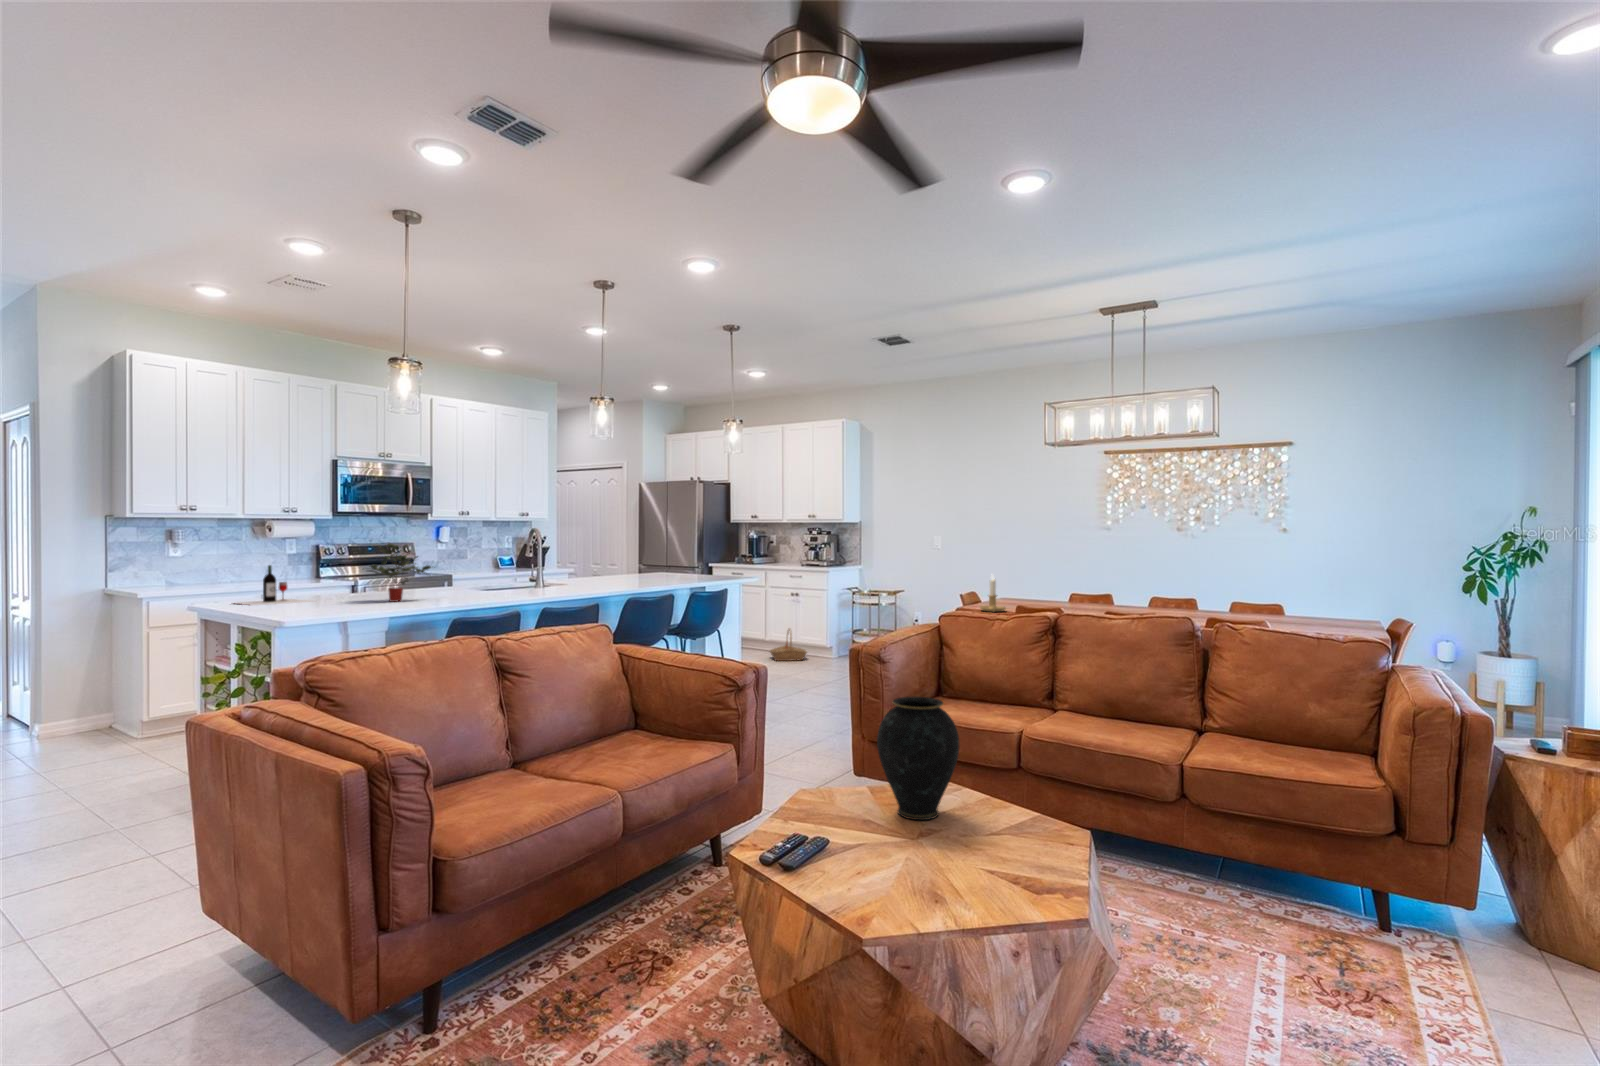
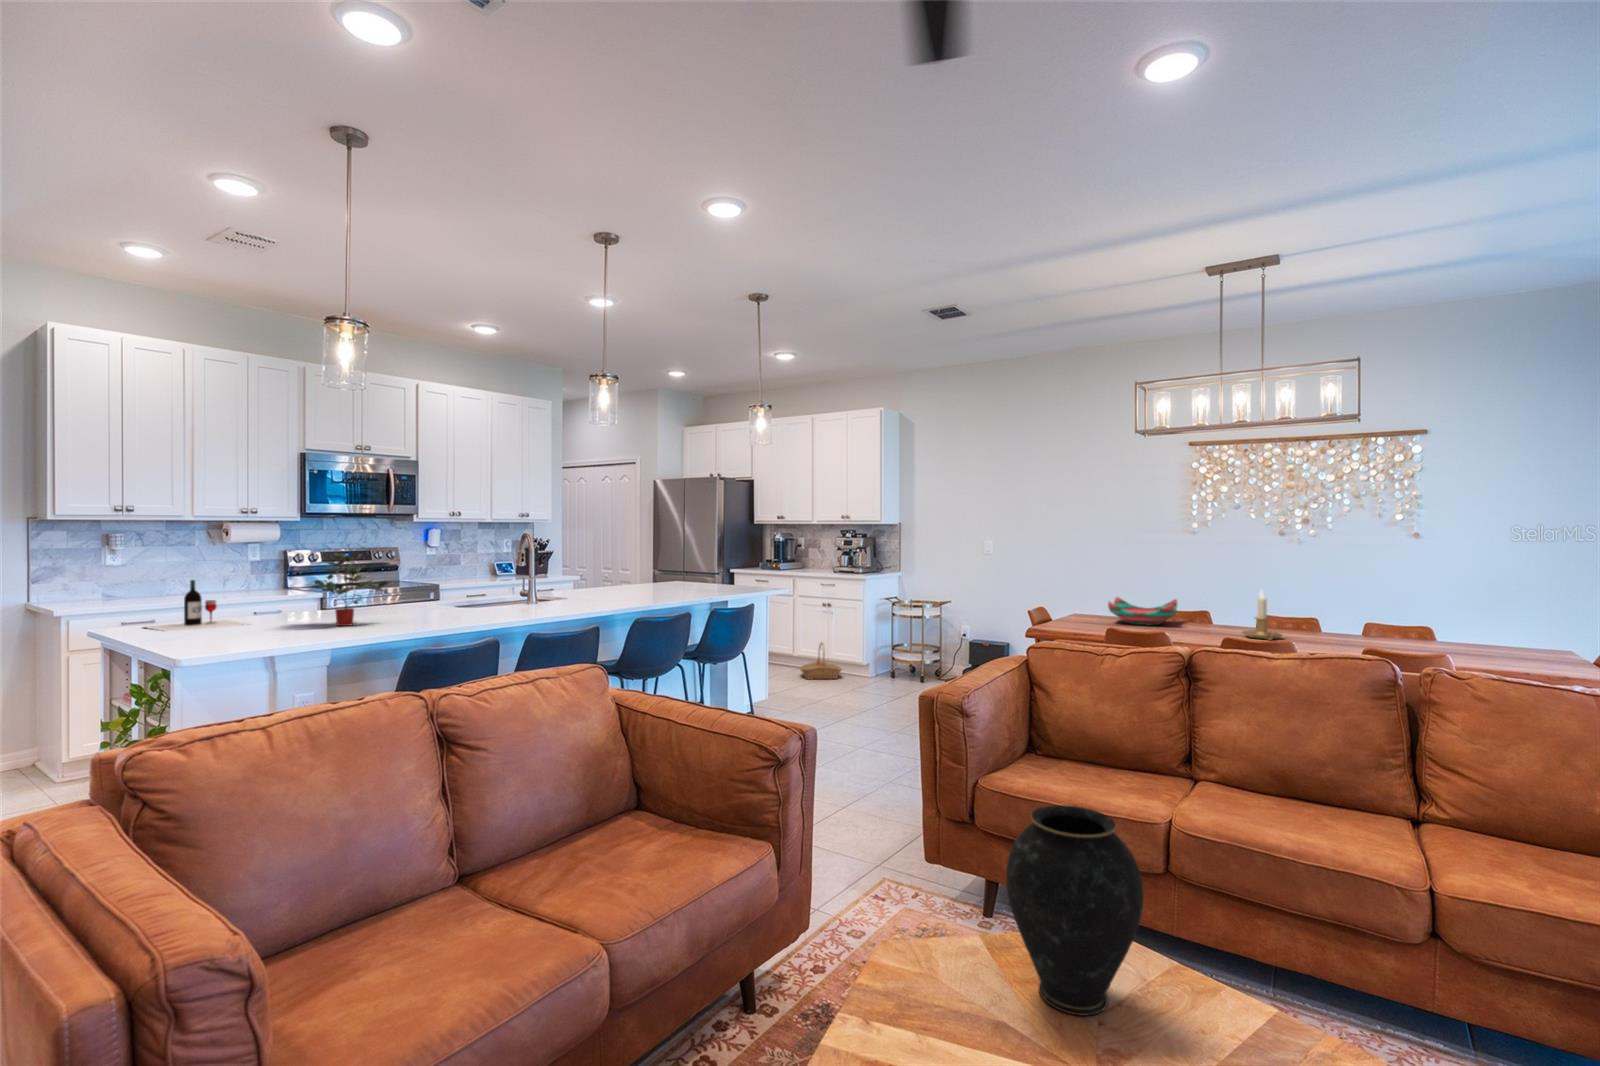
candlestick: present [980,574,1005,612] -> present [1242,591,1282,640]
decorative bowl: none [1024,583,1083,606] -> present [1108,597,1177,625]

